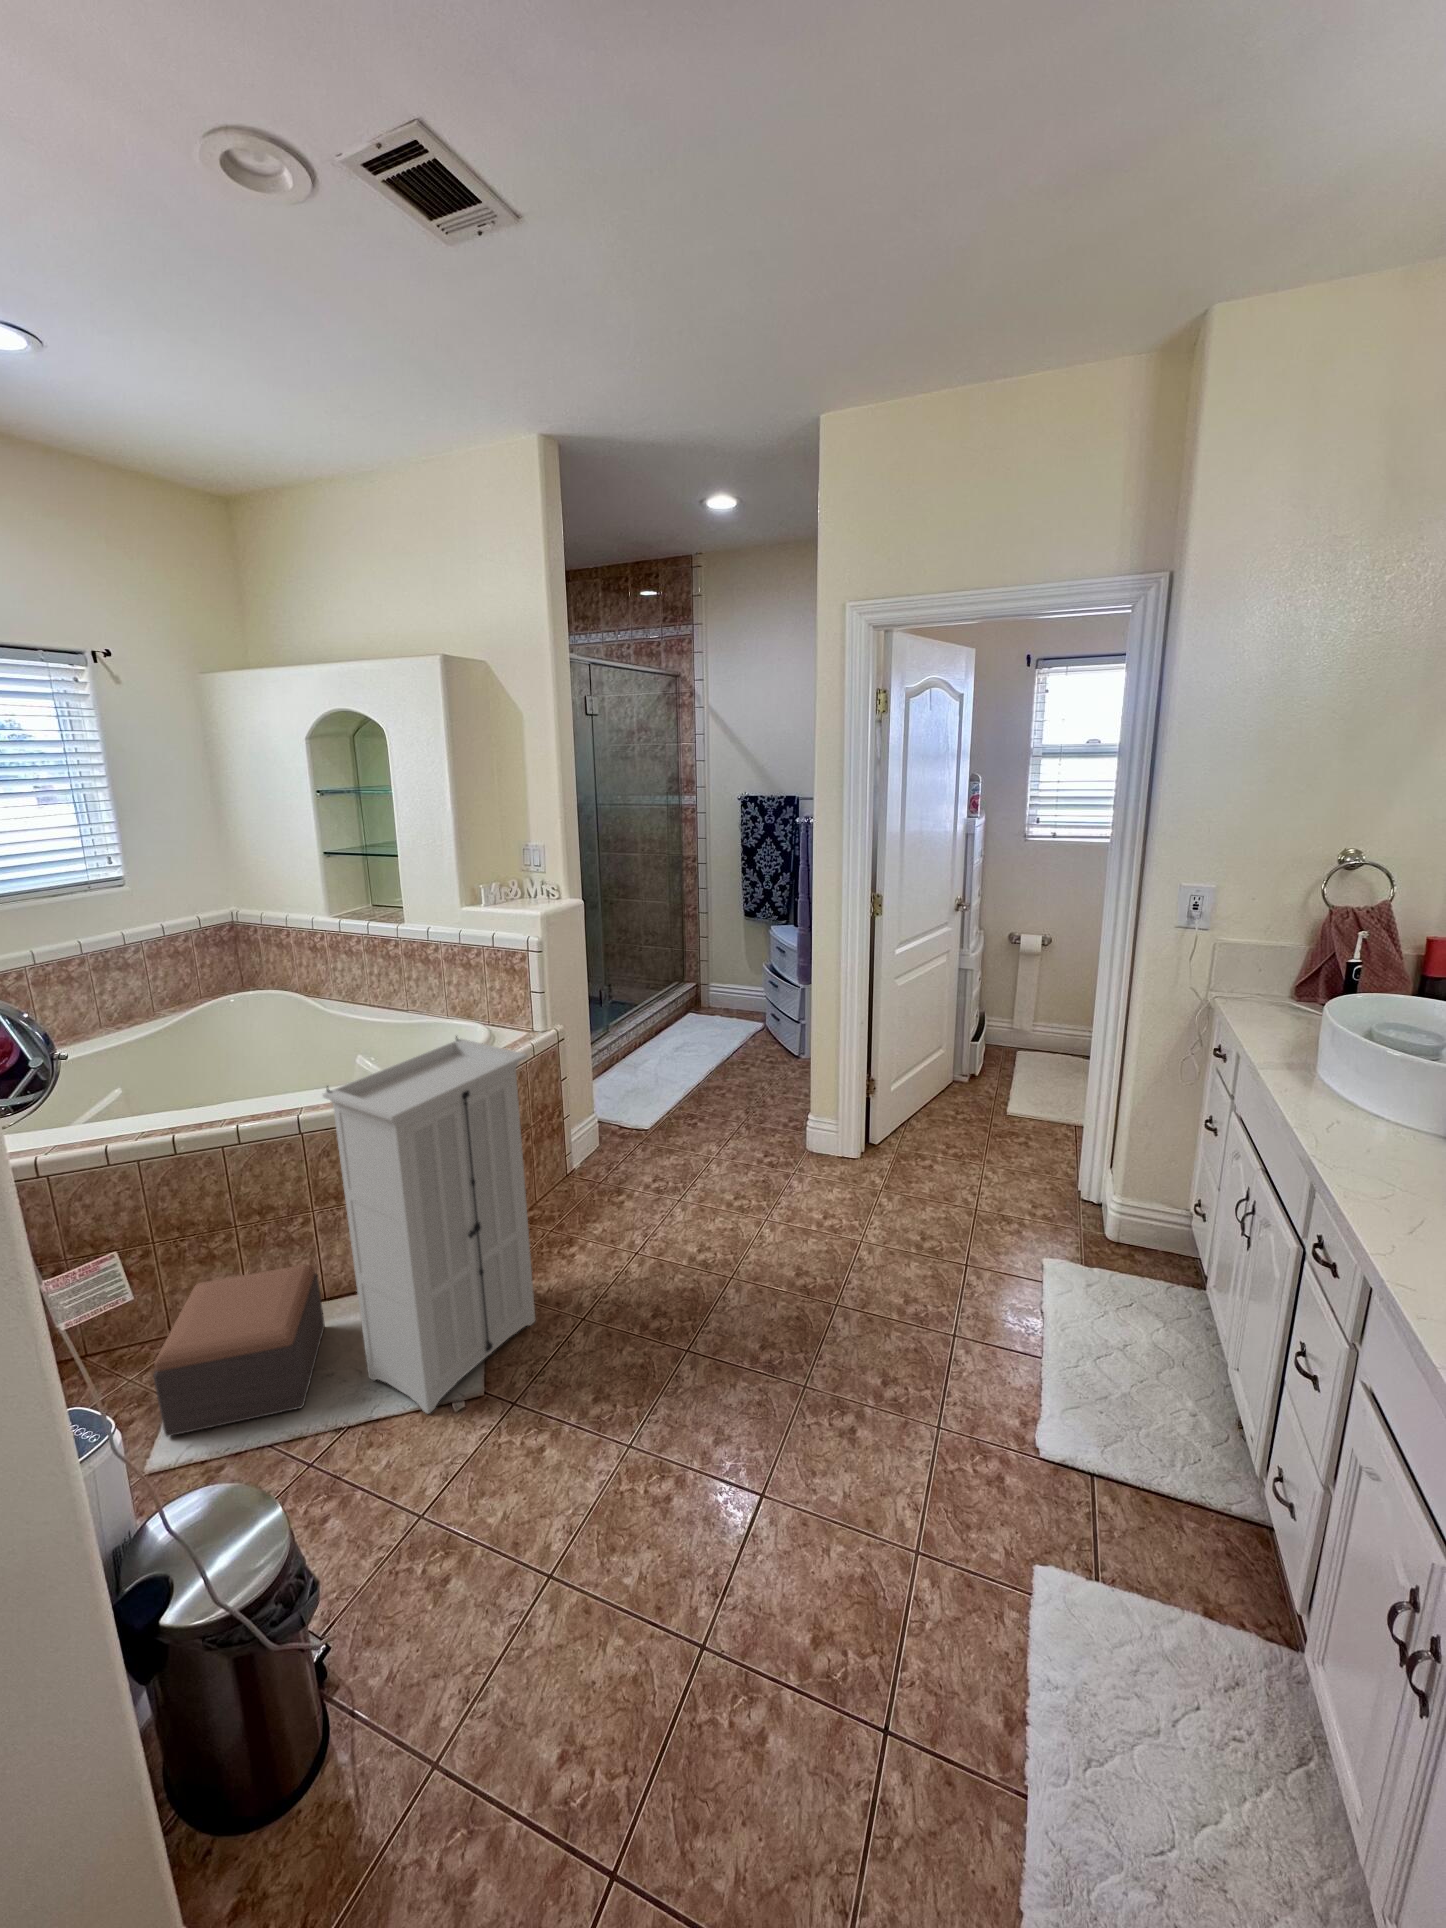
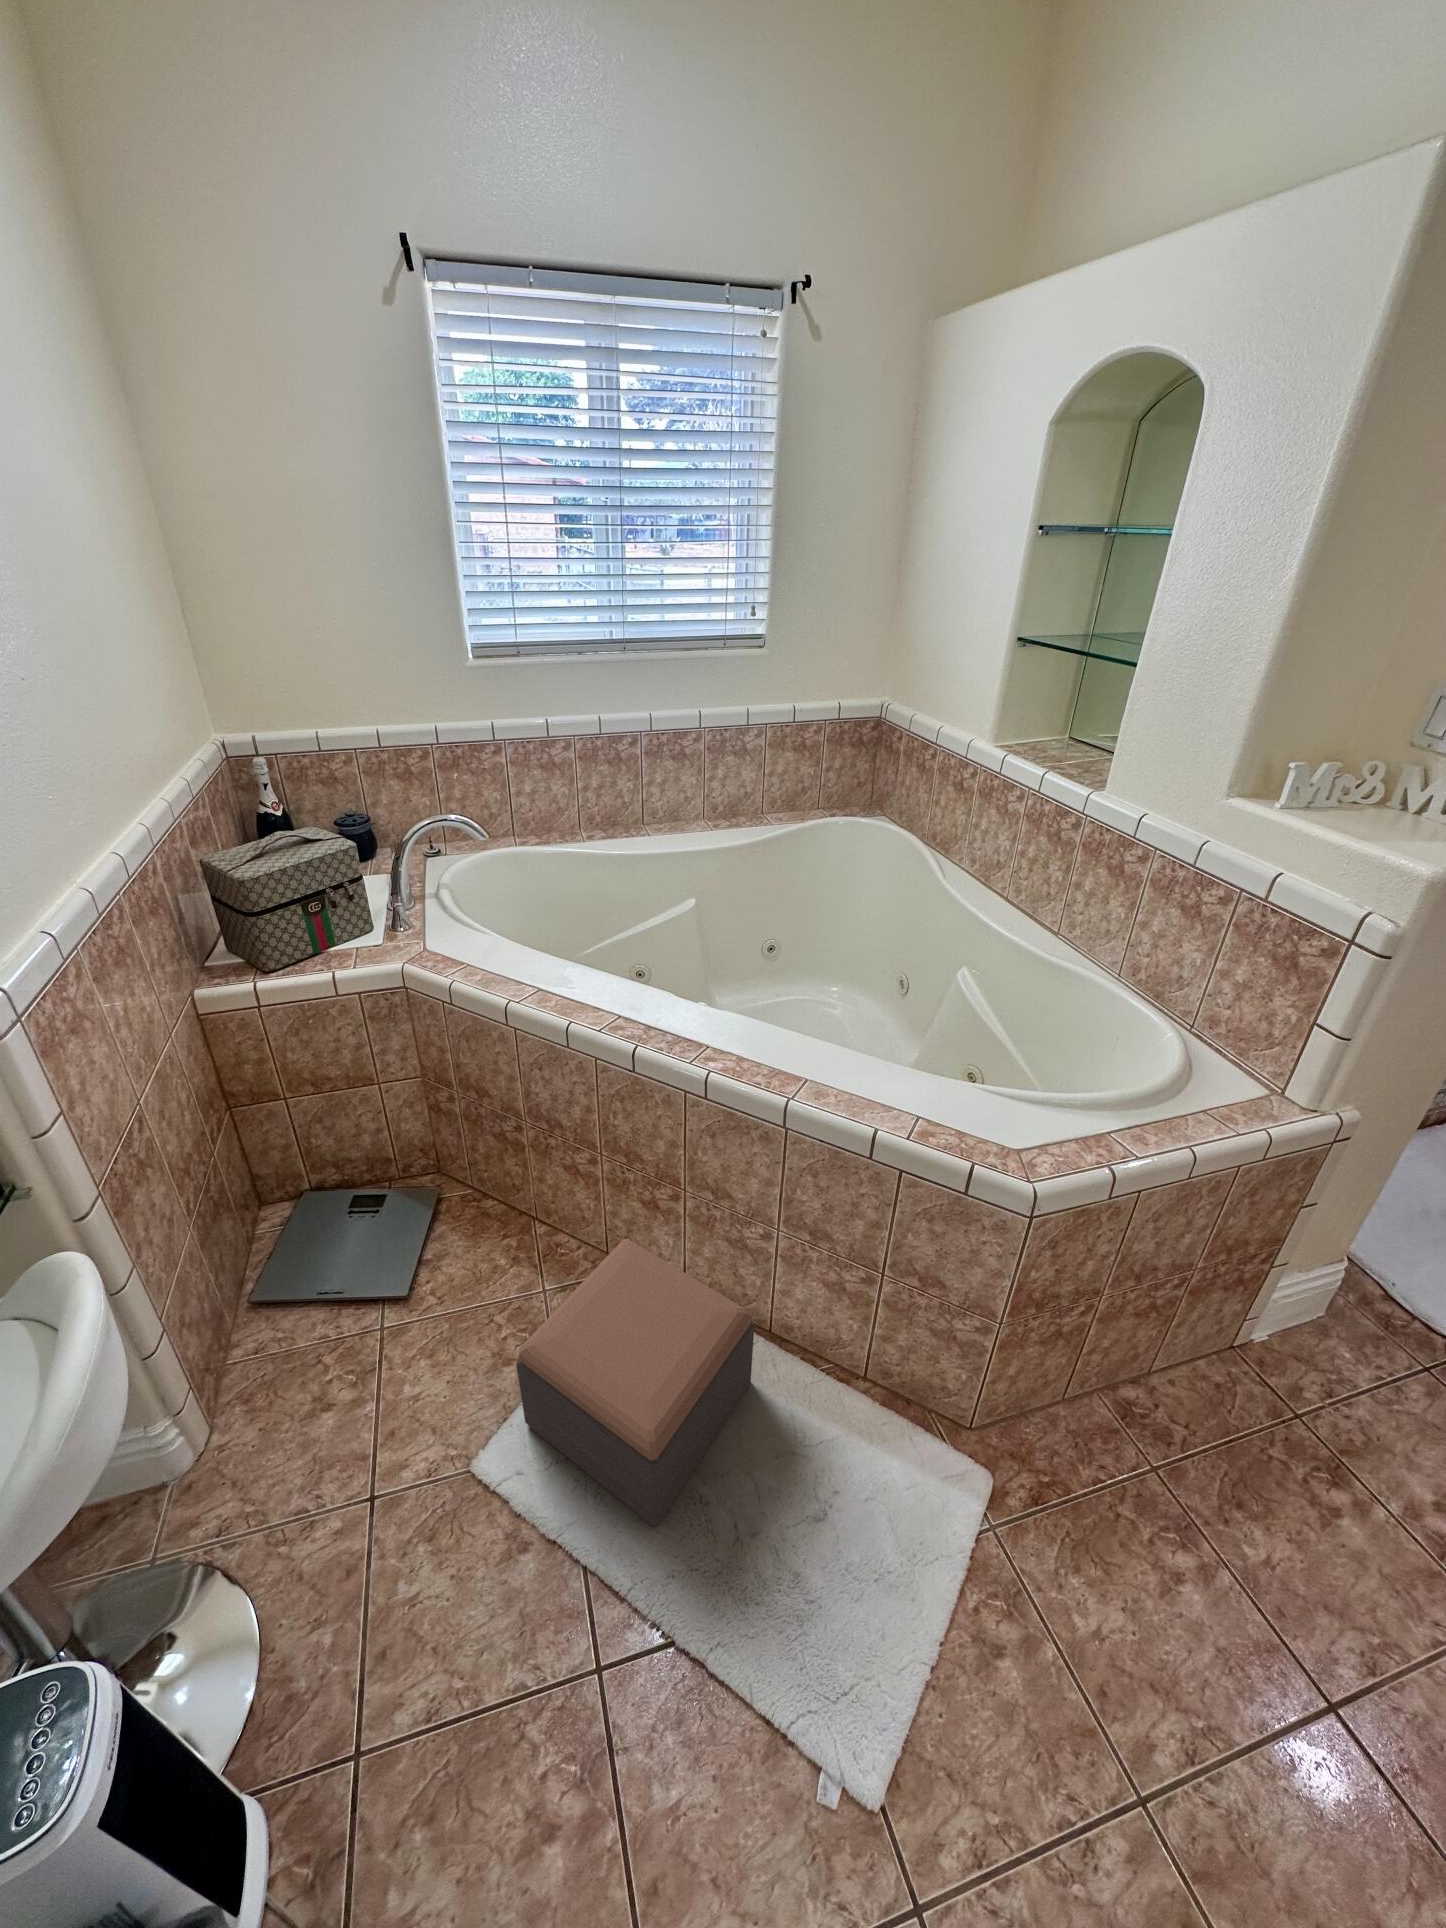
storage cabinet: present [323,1036,535,1414] -> none [750,1144,1268,1750]

